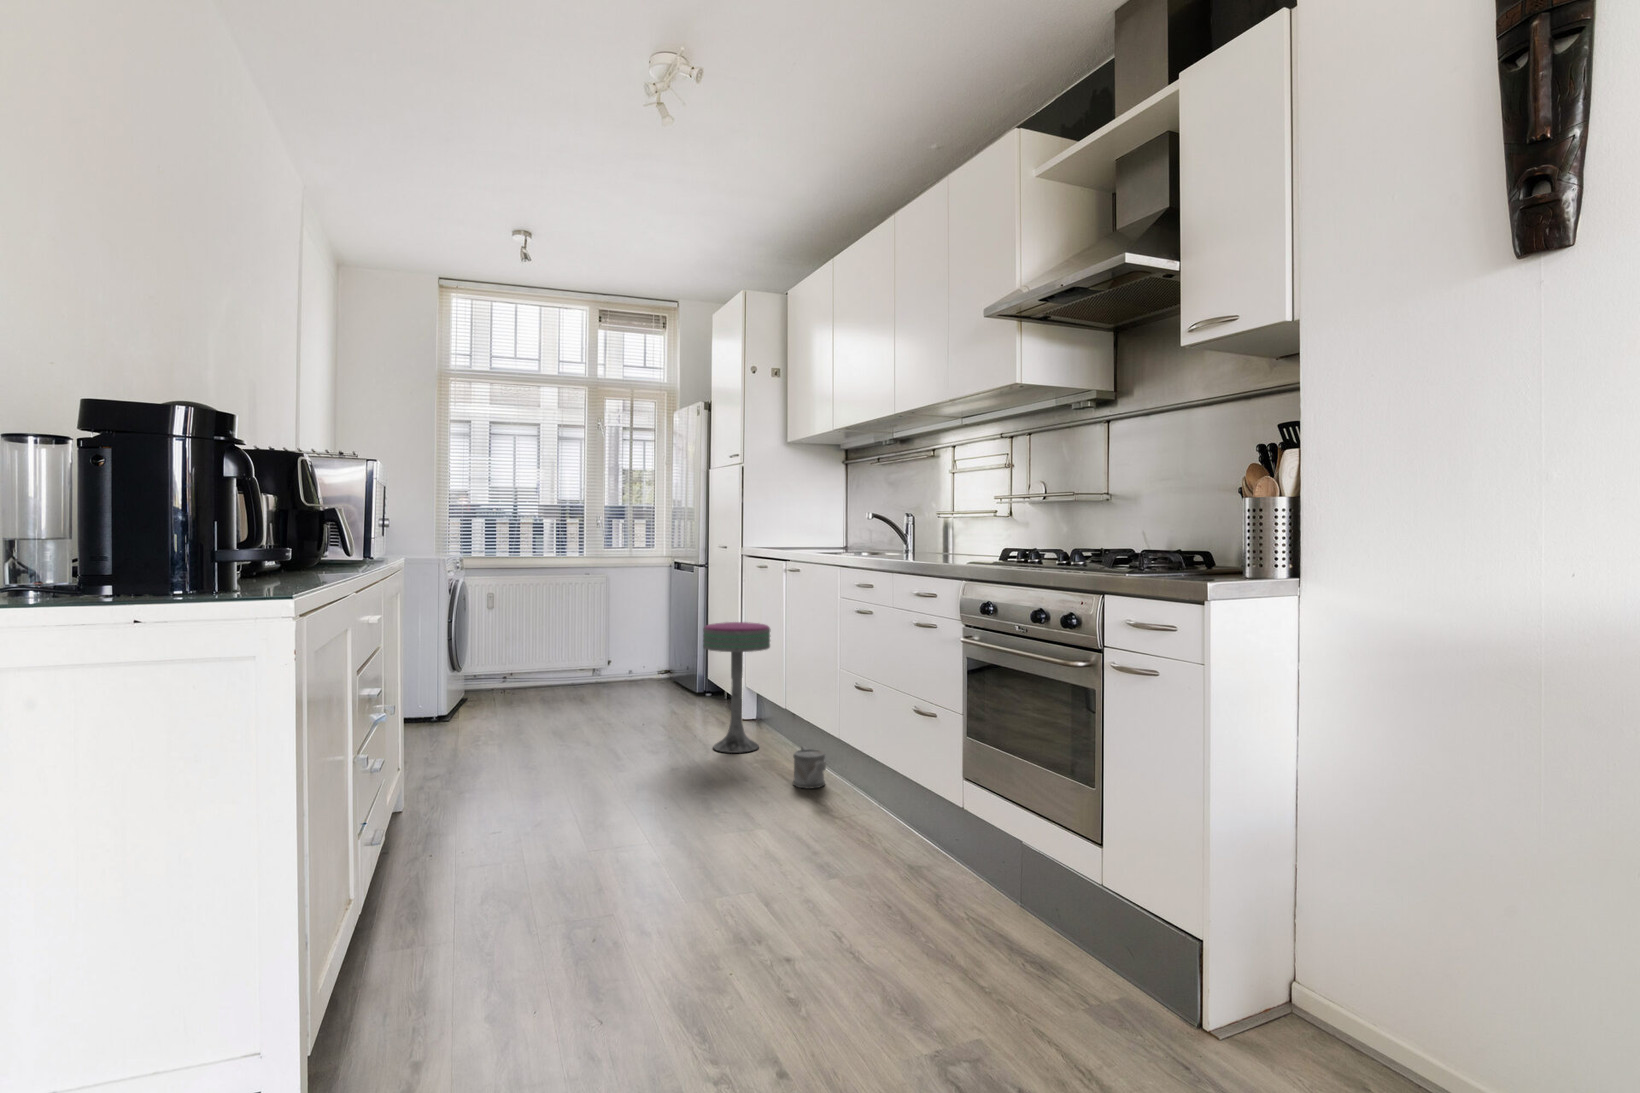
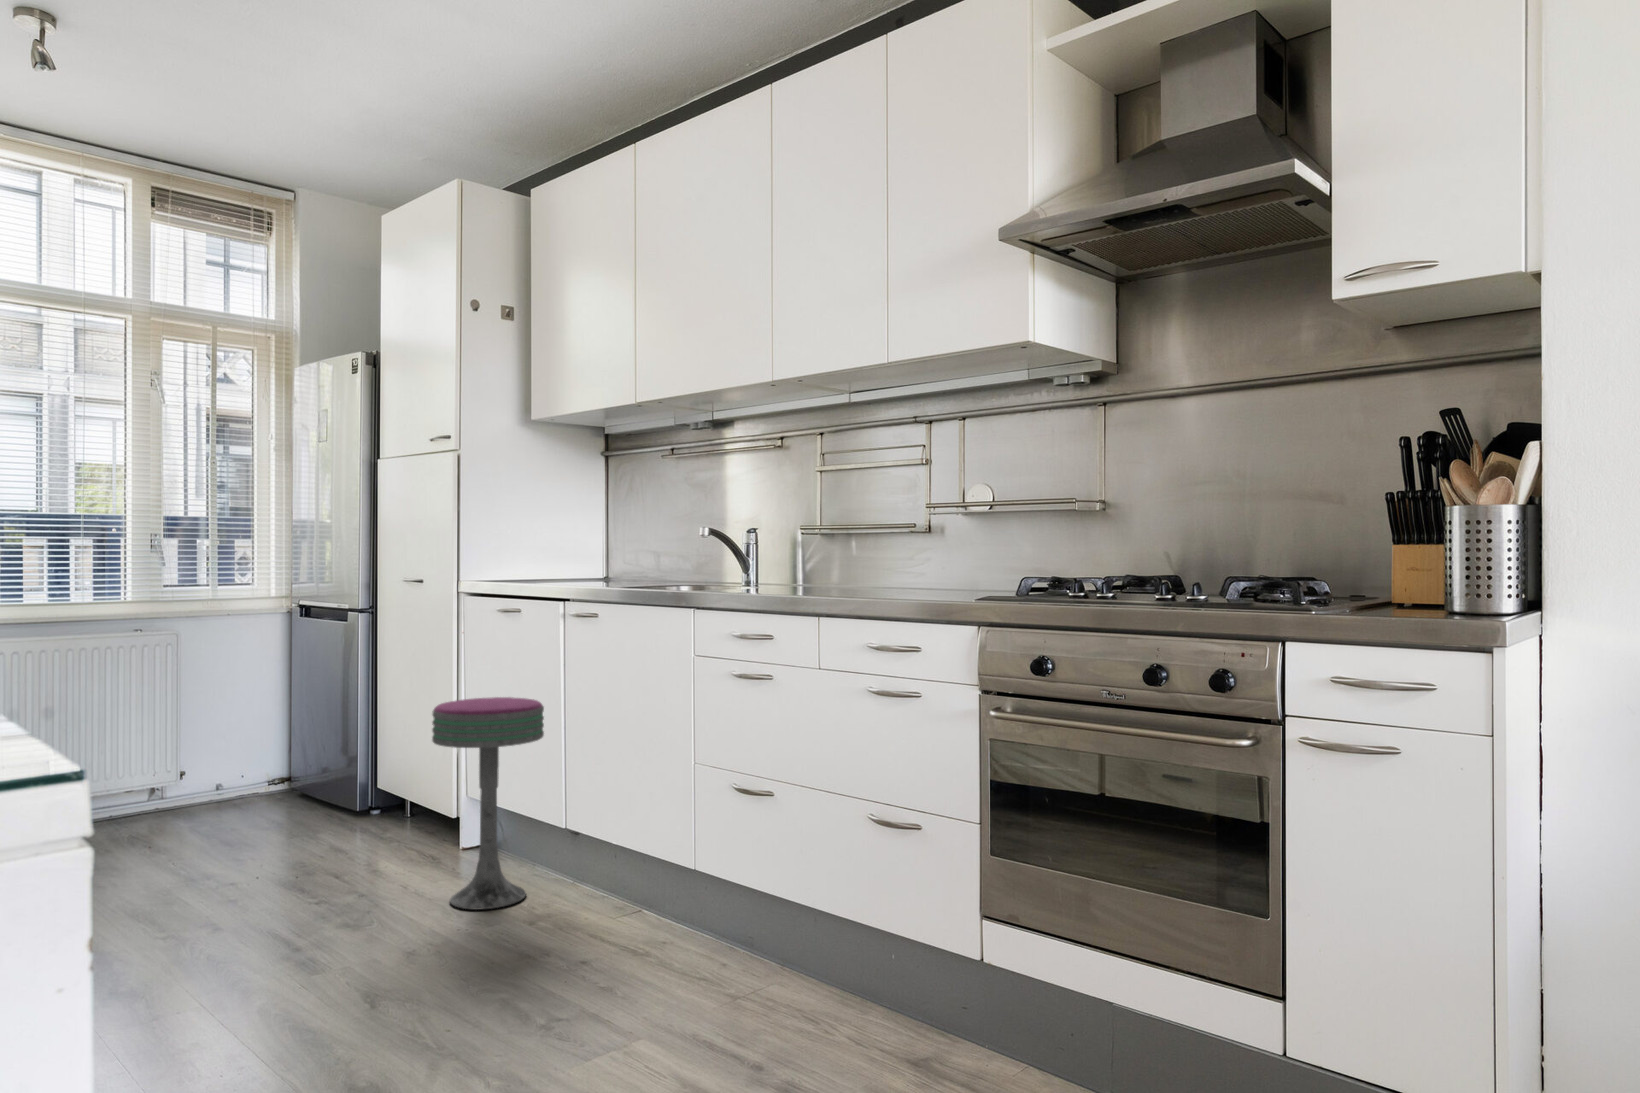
watering can: present [793,746,826,788] -> none [629,885,702,955]

